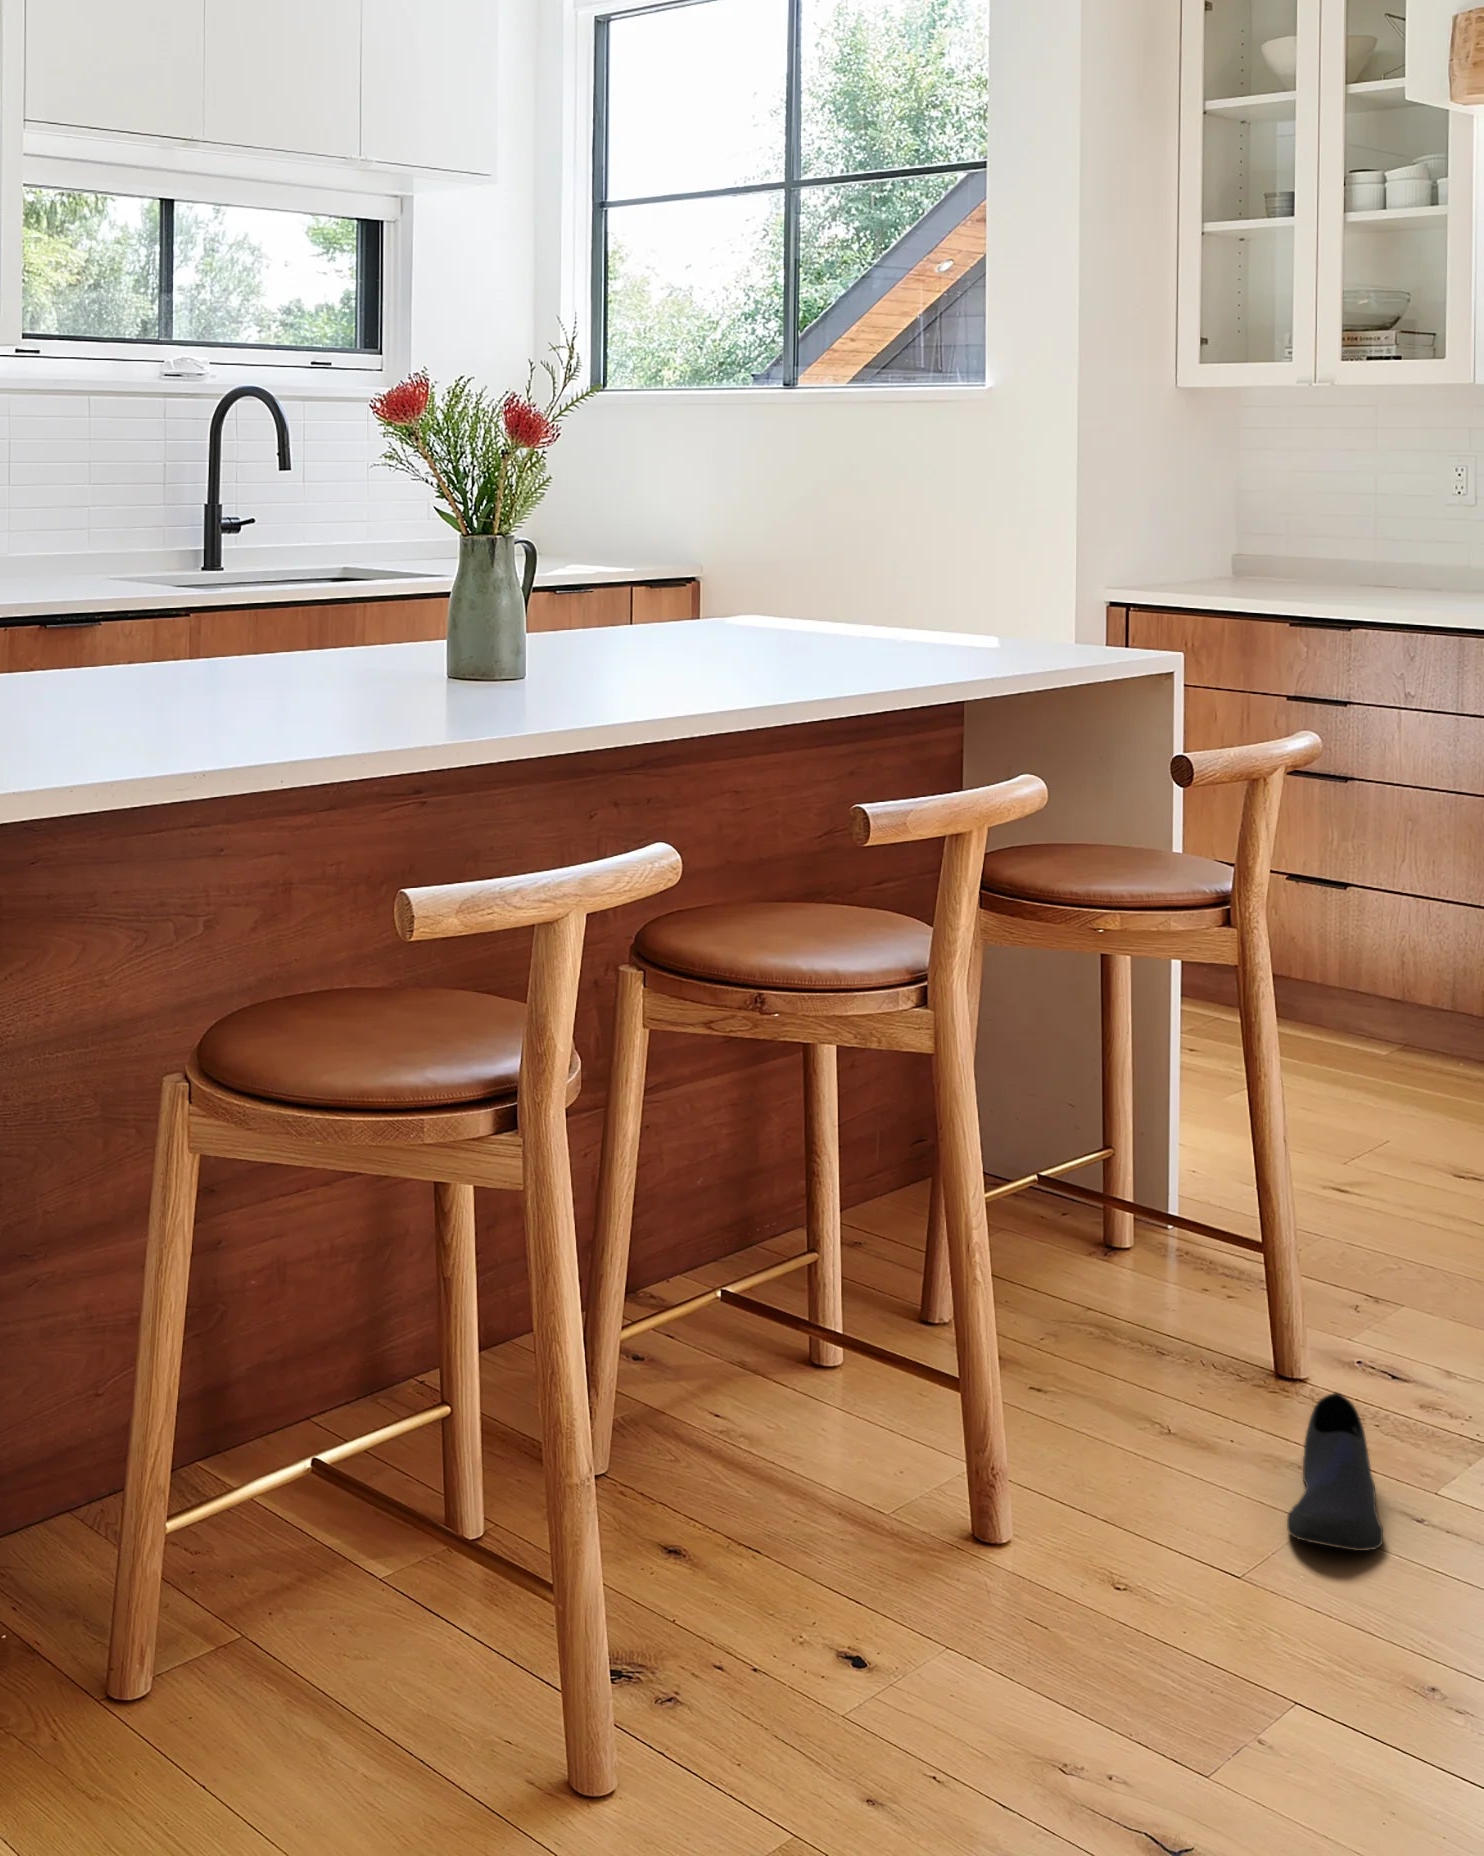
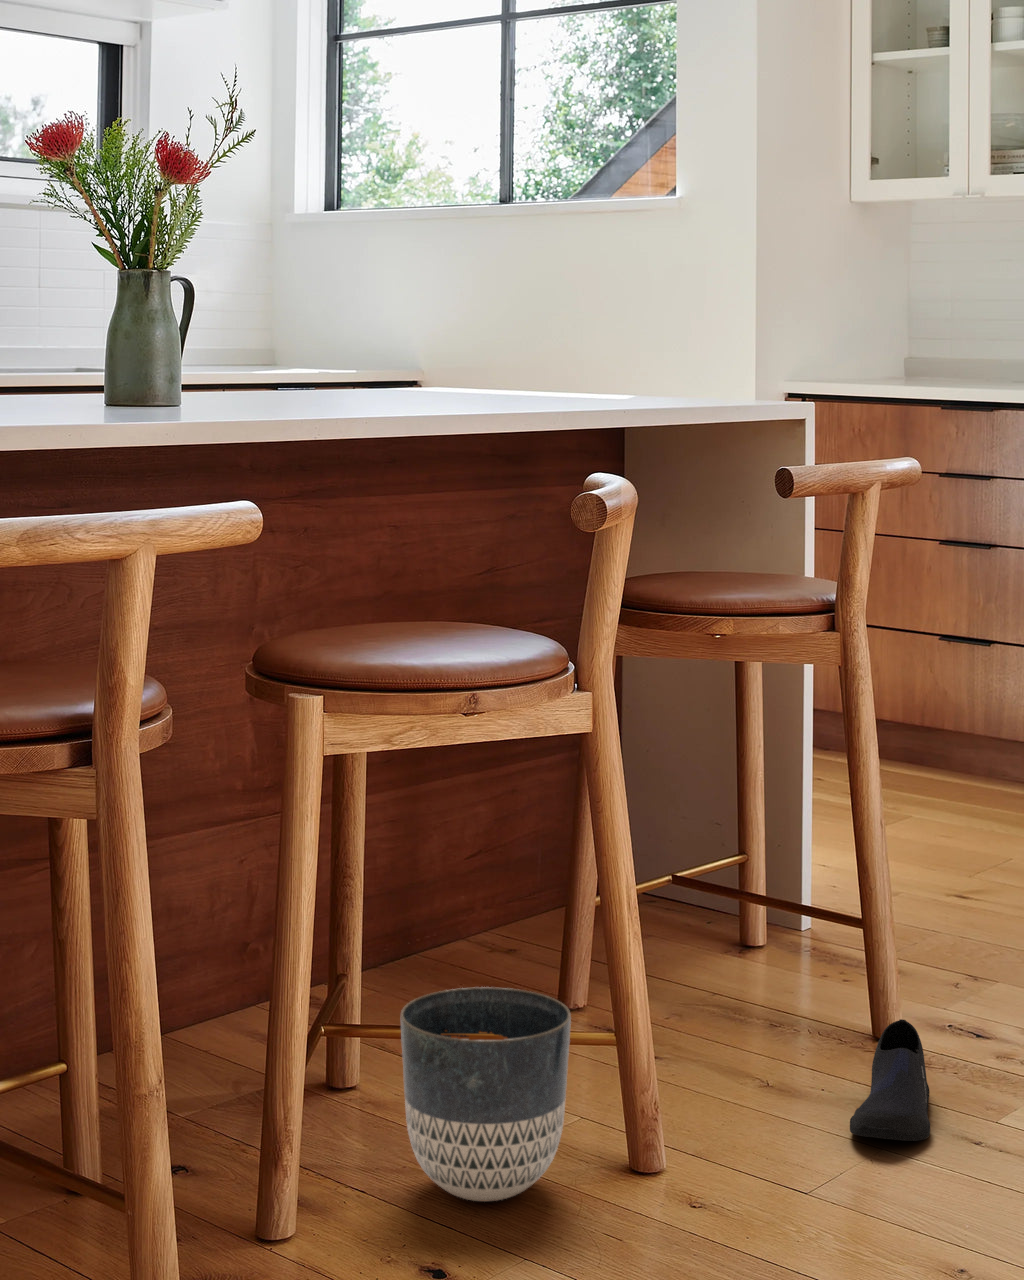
planter: none [786,1349,978,1606] -> present [401,987,571,1202]

